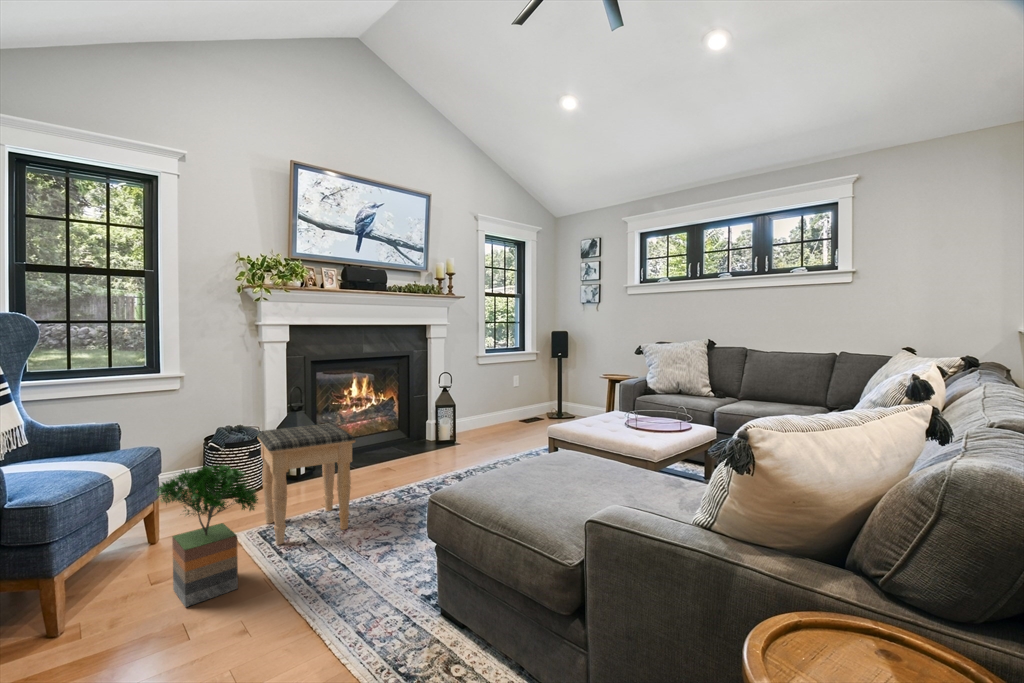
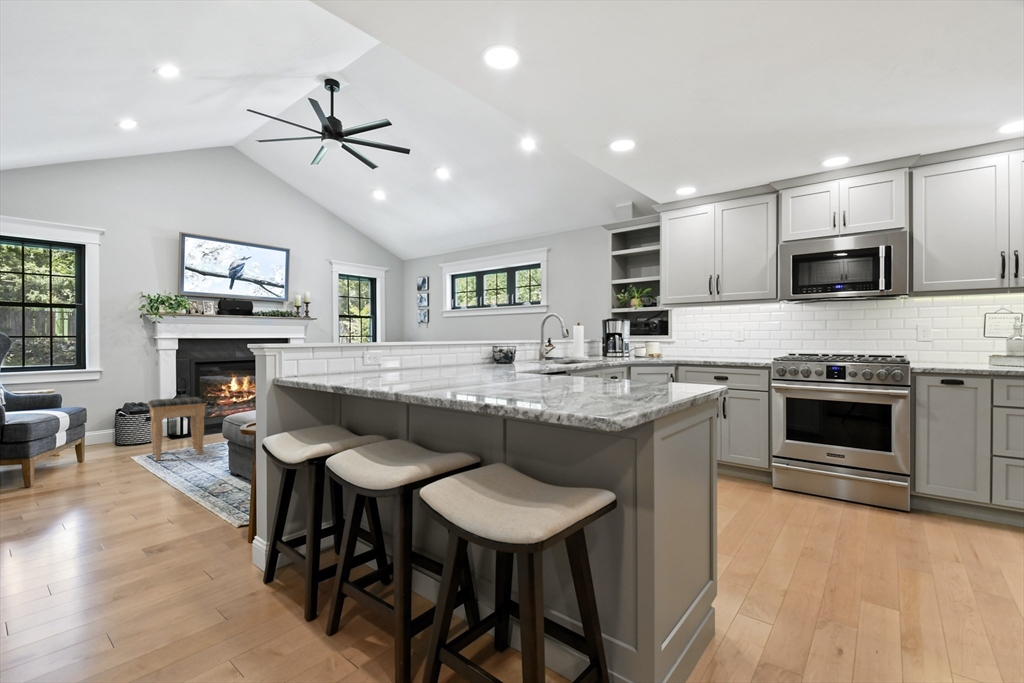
potted tree: present [156,464,258,607] -> none [82,411,142,479]

